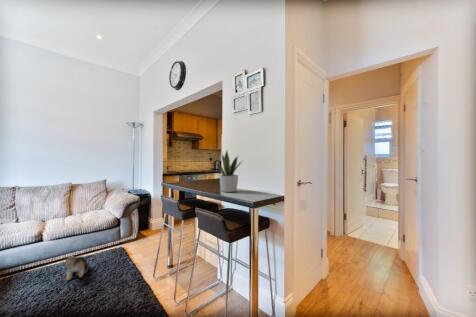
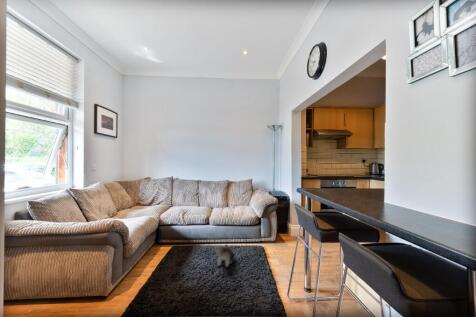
potted plant: present [216,151,241,192] -> none [370,140,445,219]

